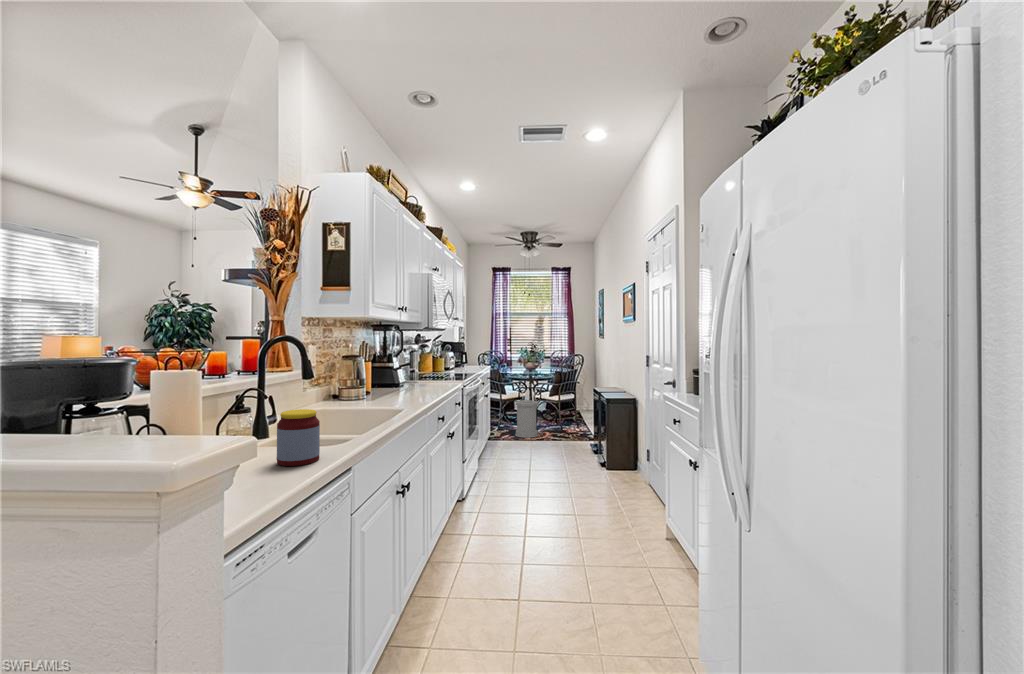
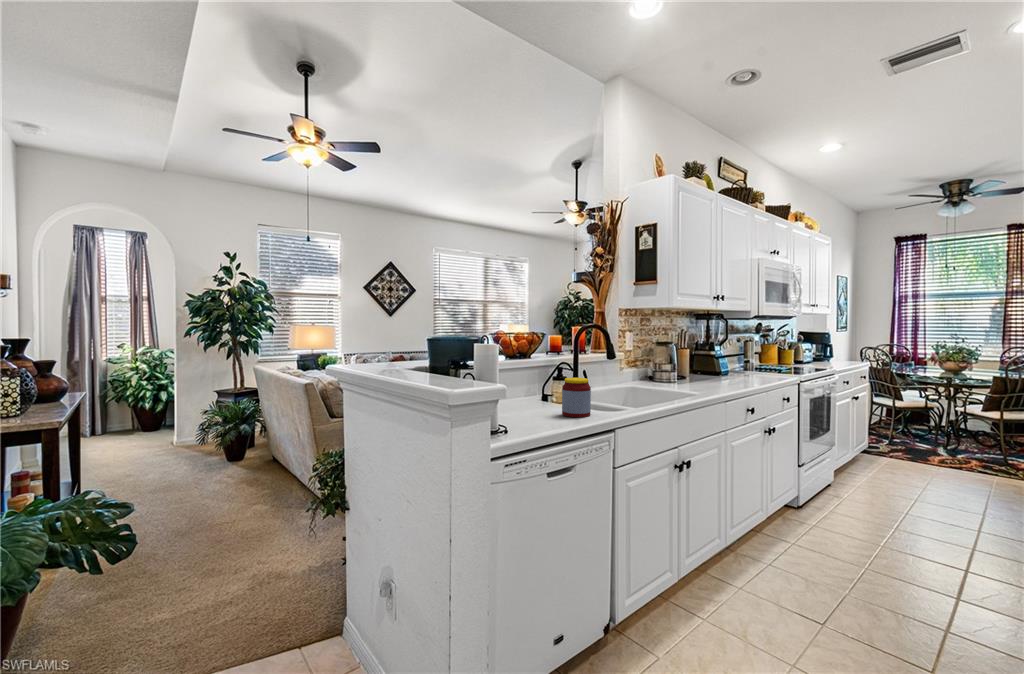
trash can: present [515,400,538,438] -> none [912,411,955,463]

